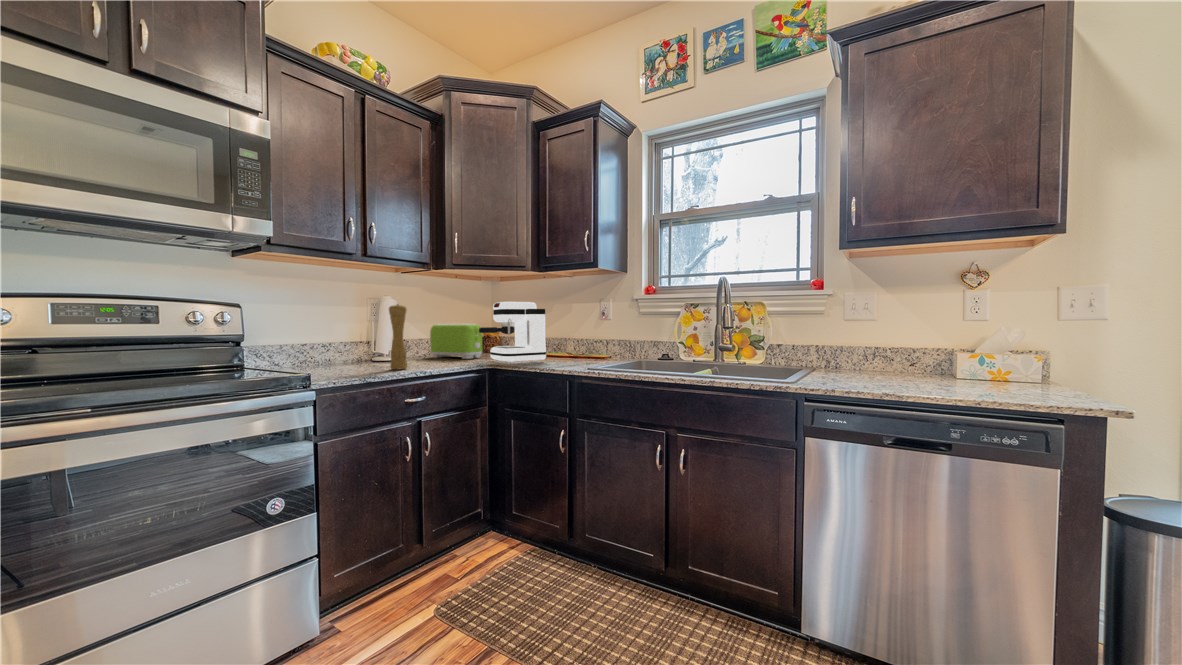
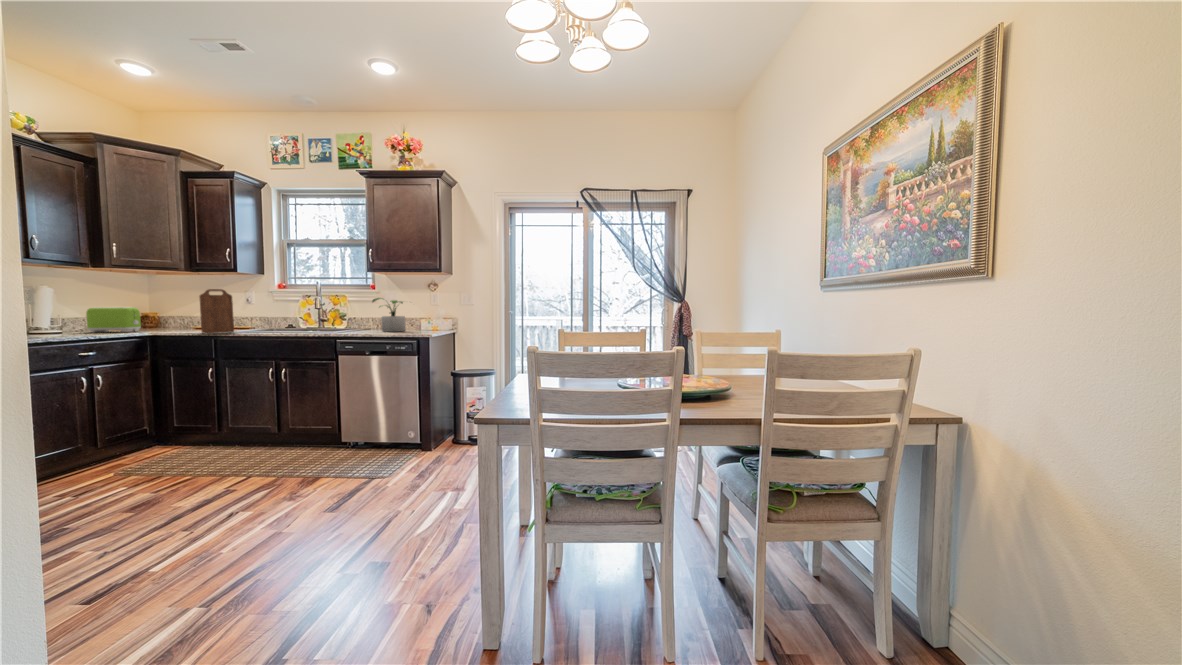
cutting board: none [553,294,597,369] -> present [200,289,234,333]
coffee maker: present [479,302,546,363] -> none [138,292,199,332]
pepper mill: present [389,304,407,370] -> none [56,294,75,337]
potted plant: none [852,304,972,387] -> present [373,298,406,332]

